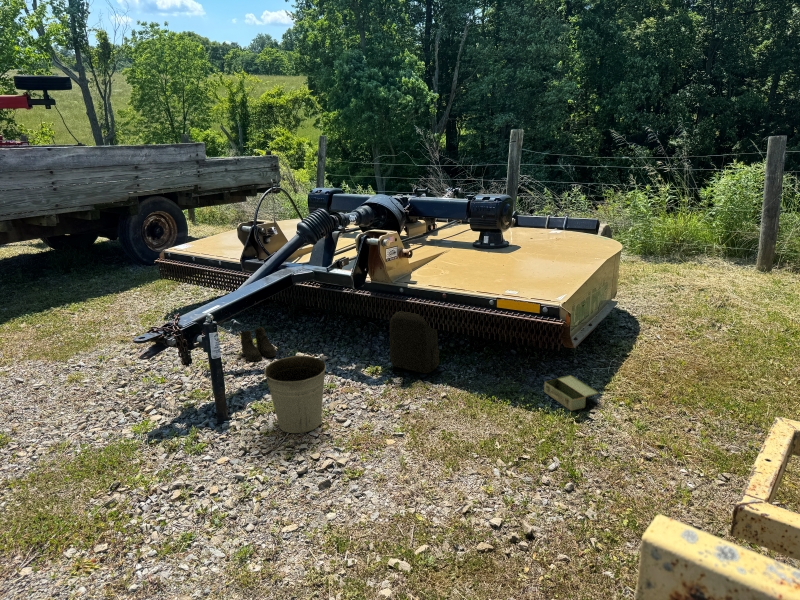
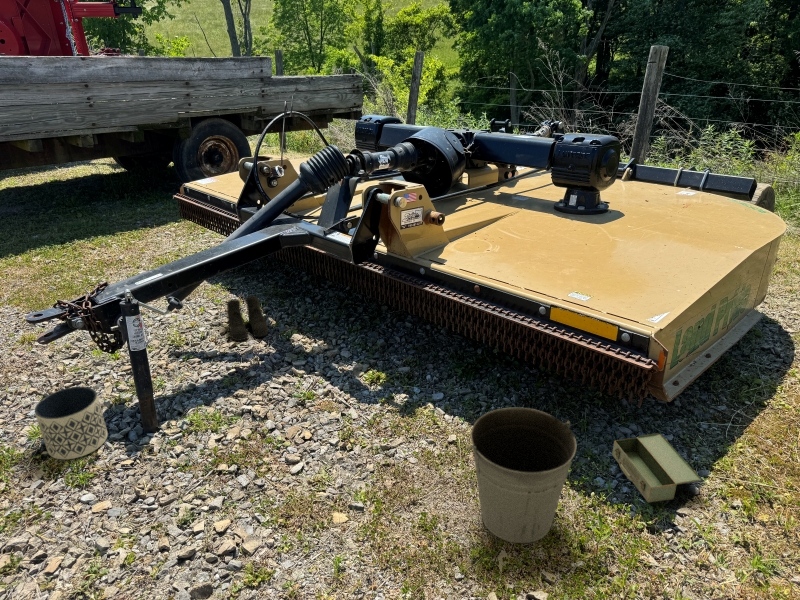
backpack: present [389,311,439,373] -> none [400,283,473,392]
bucket: present [263,356,326,433] -> present [466,408,577,543]
planter: none [148,389,196,441] -> present [35,387,108,459]

